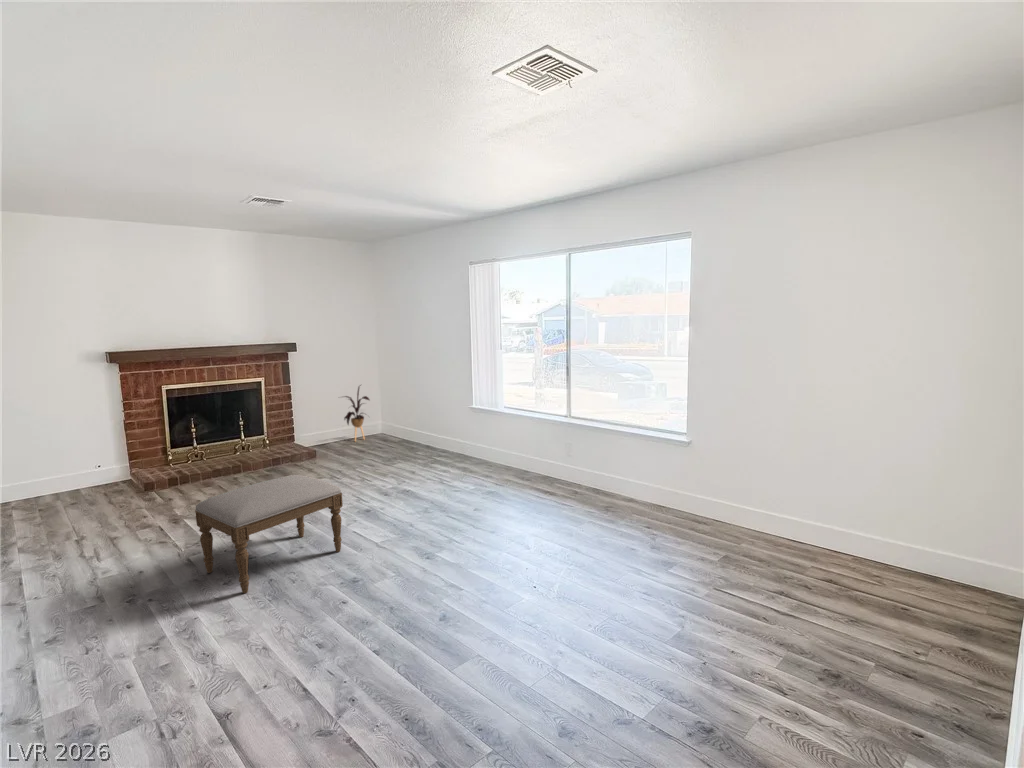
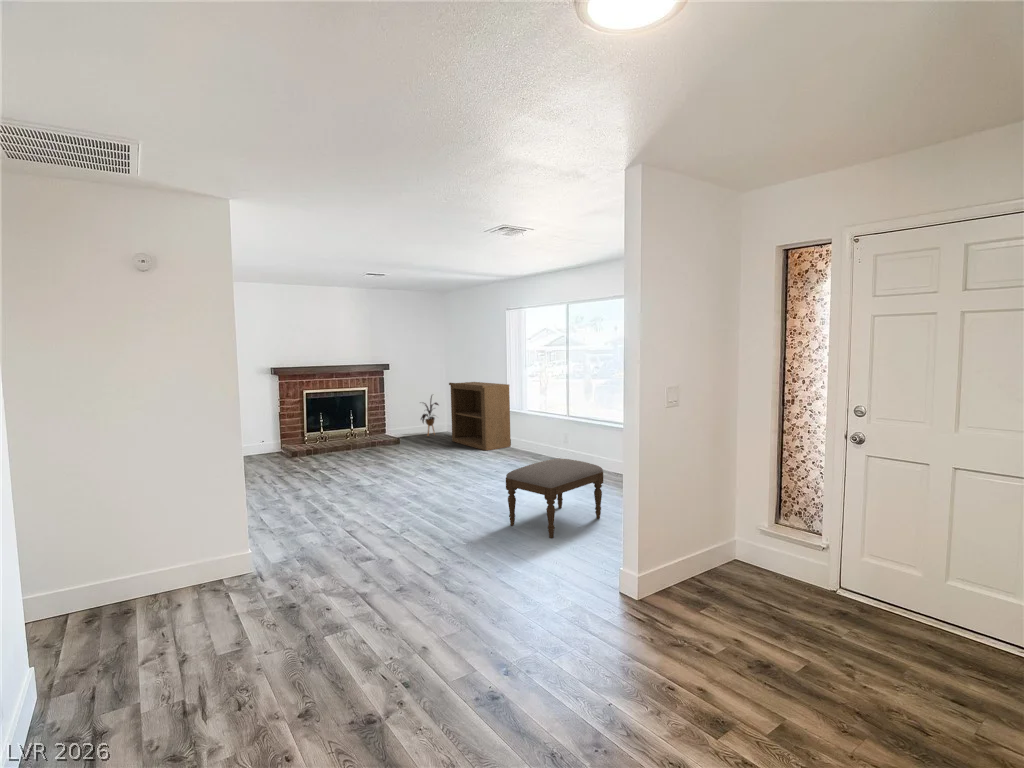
bookshelf: none [385,368,476,466] -> present [449,382,511,450]
ottoman: present [195,475,343,593] -> present [506,458,603,538]

